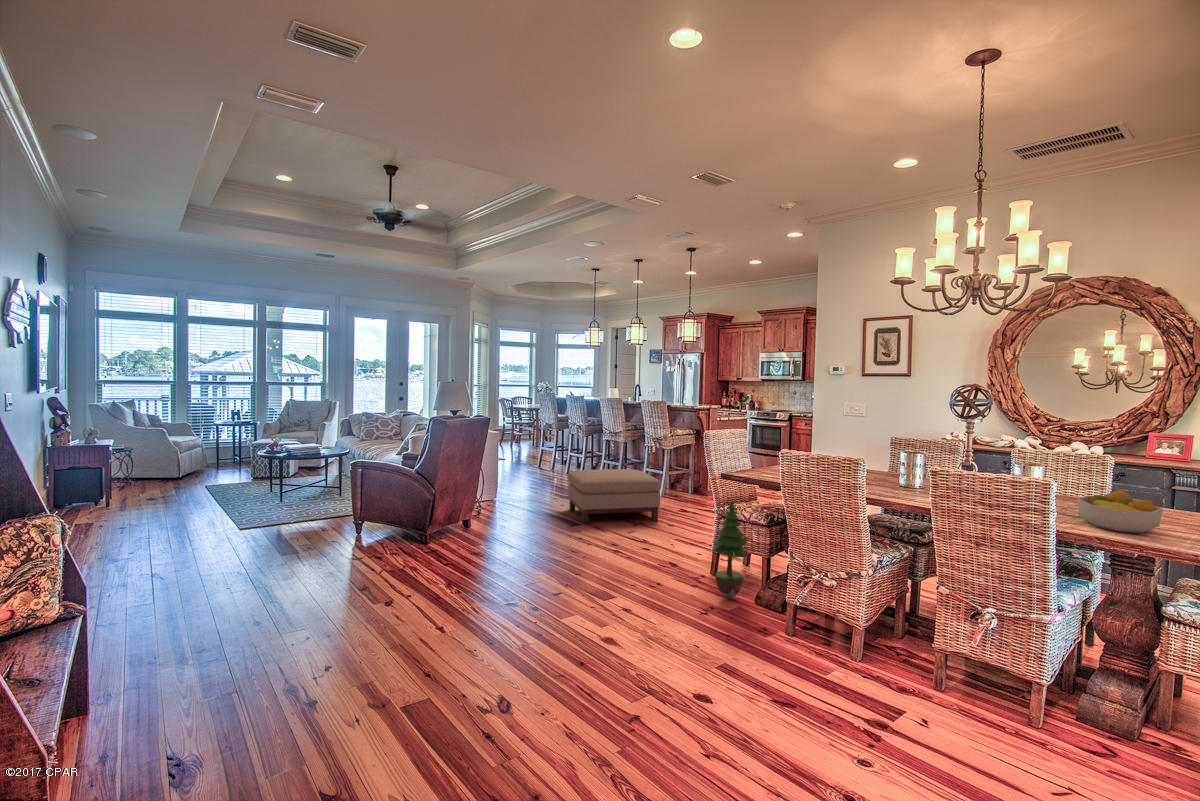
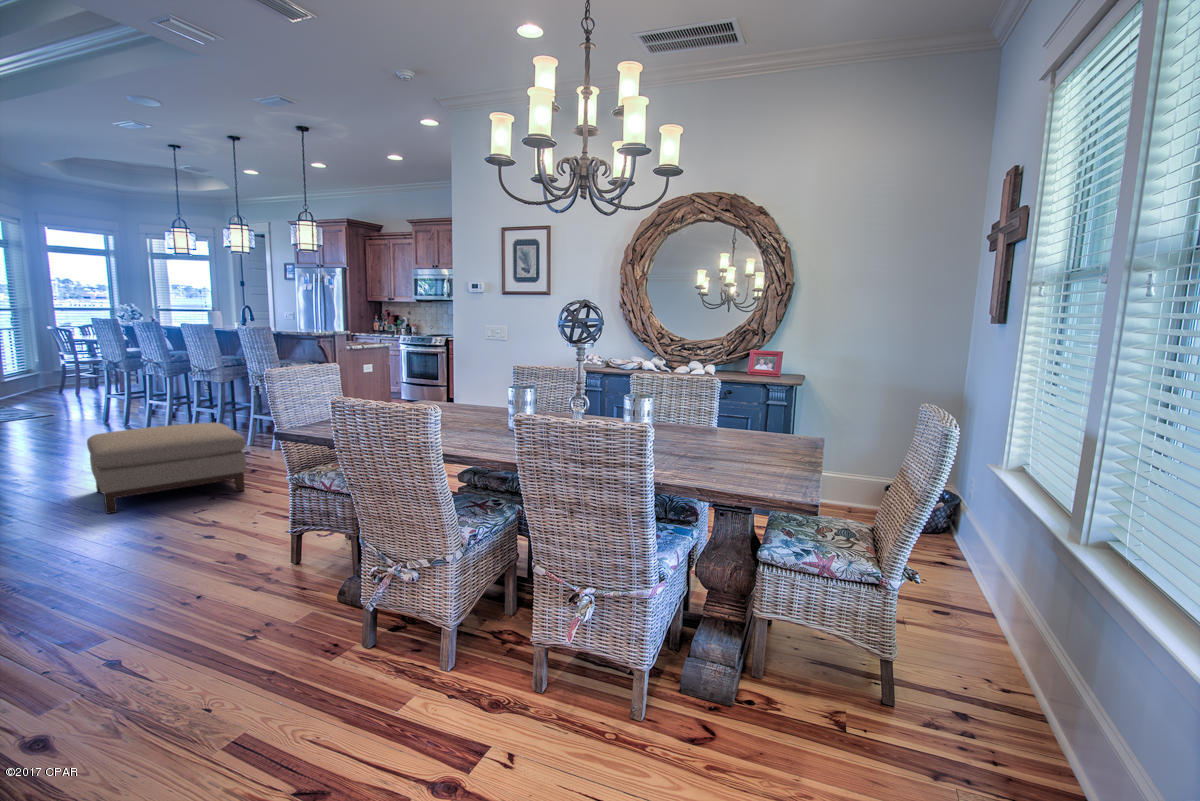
fruit bowl: present [1077,490,1163,533] -> none [683,421,758,473]
potted tree: present [713,501,748,598] -> none [263,470,321,607]

